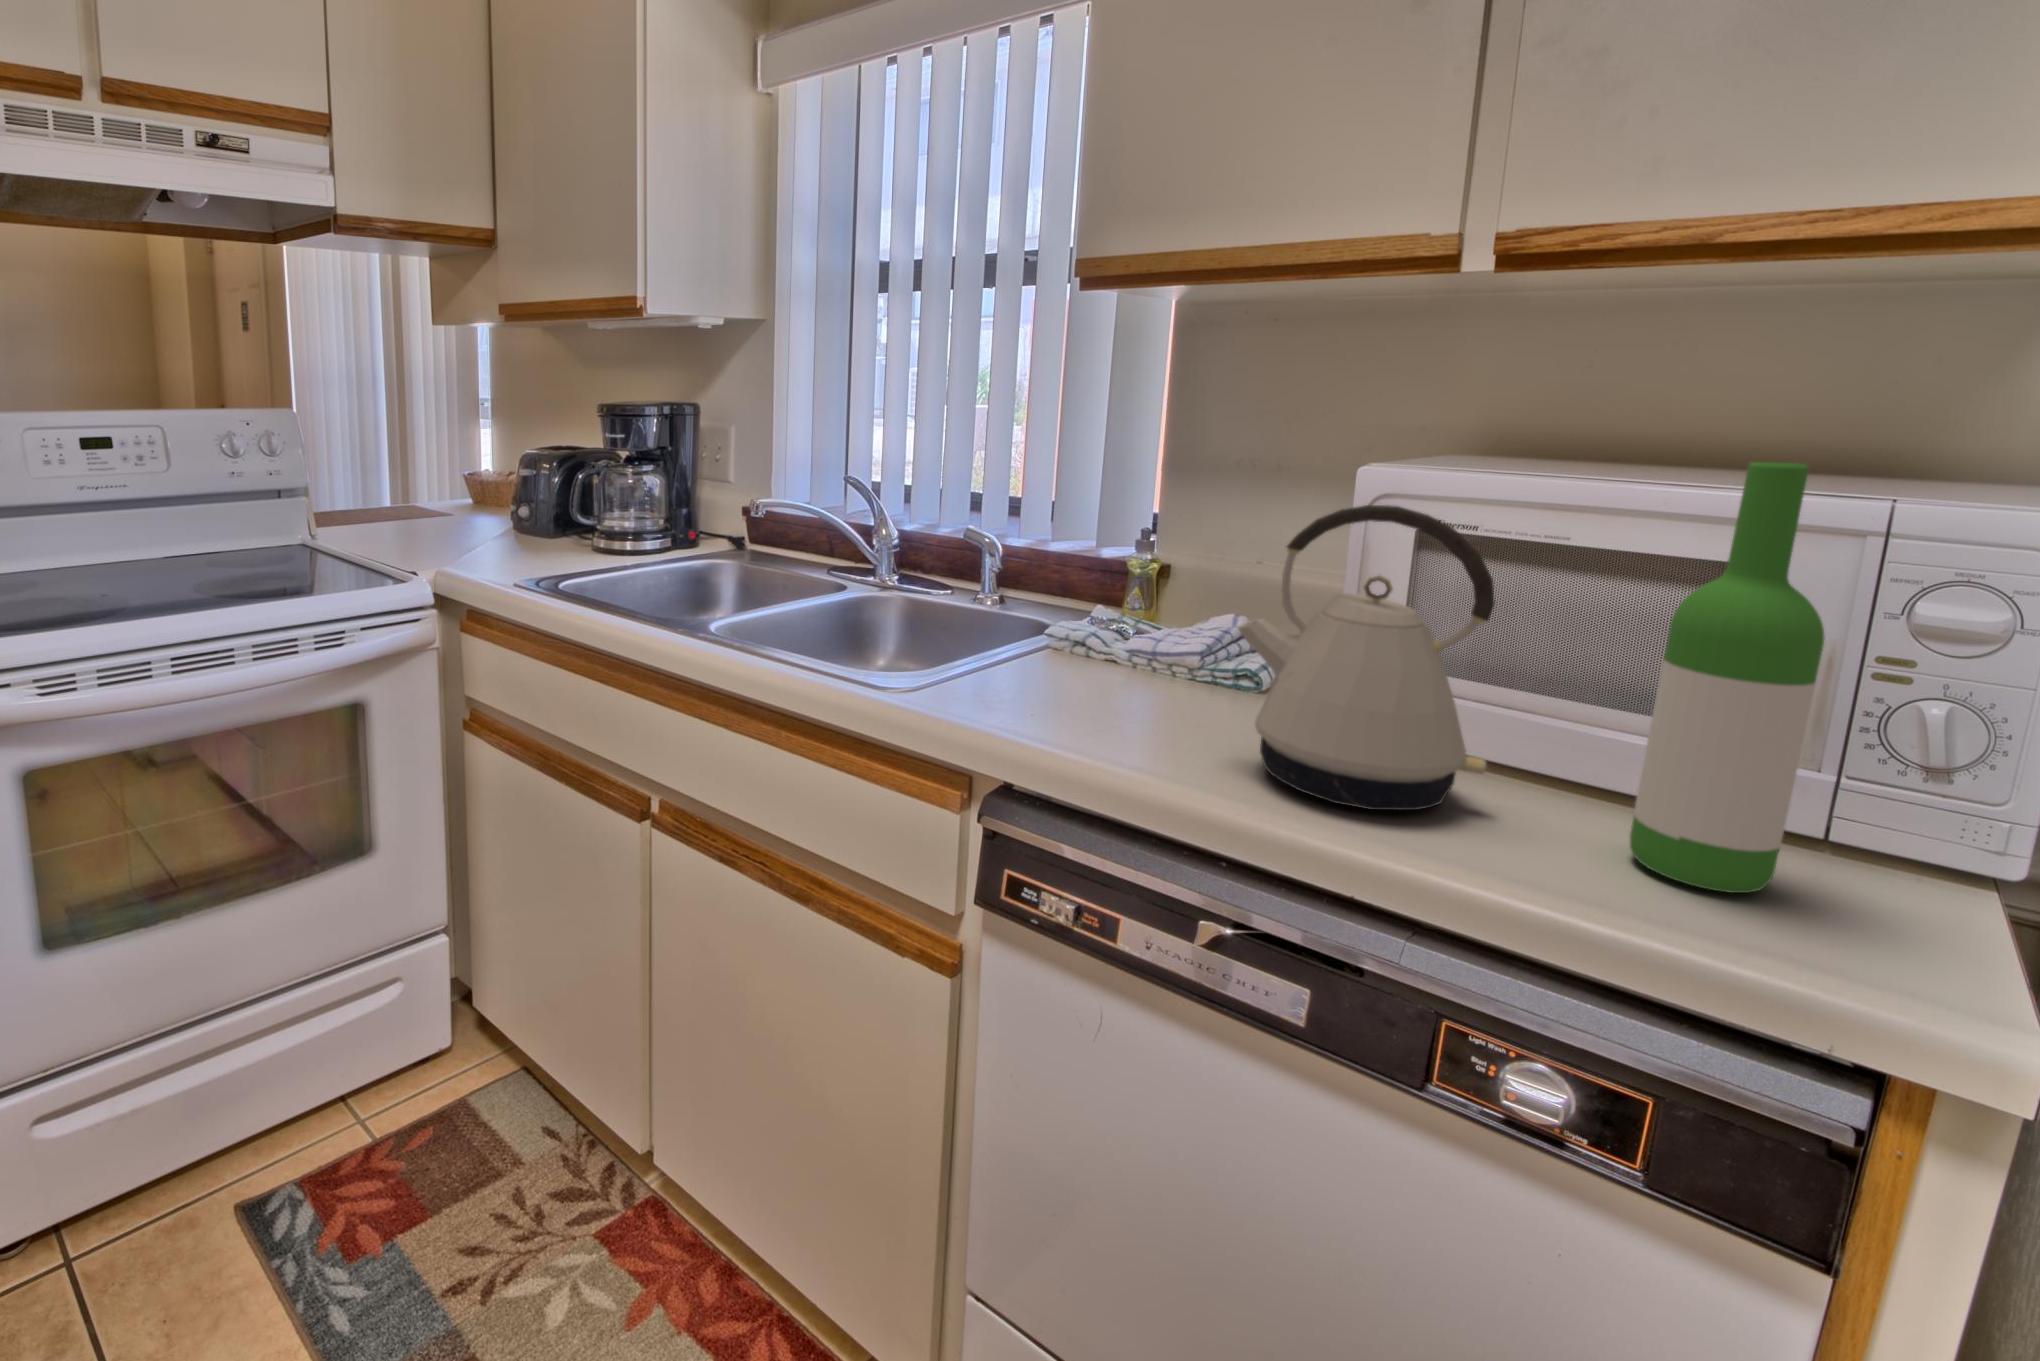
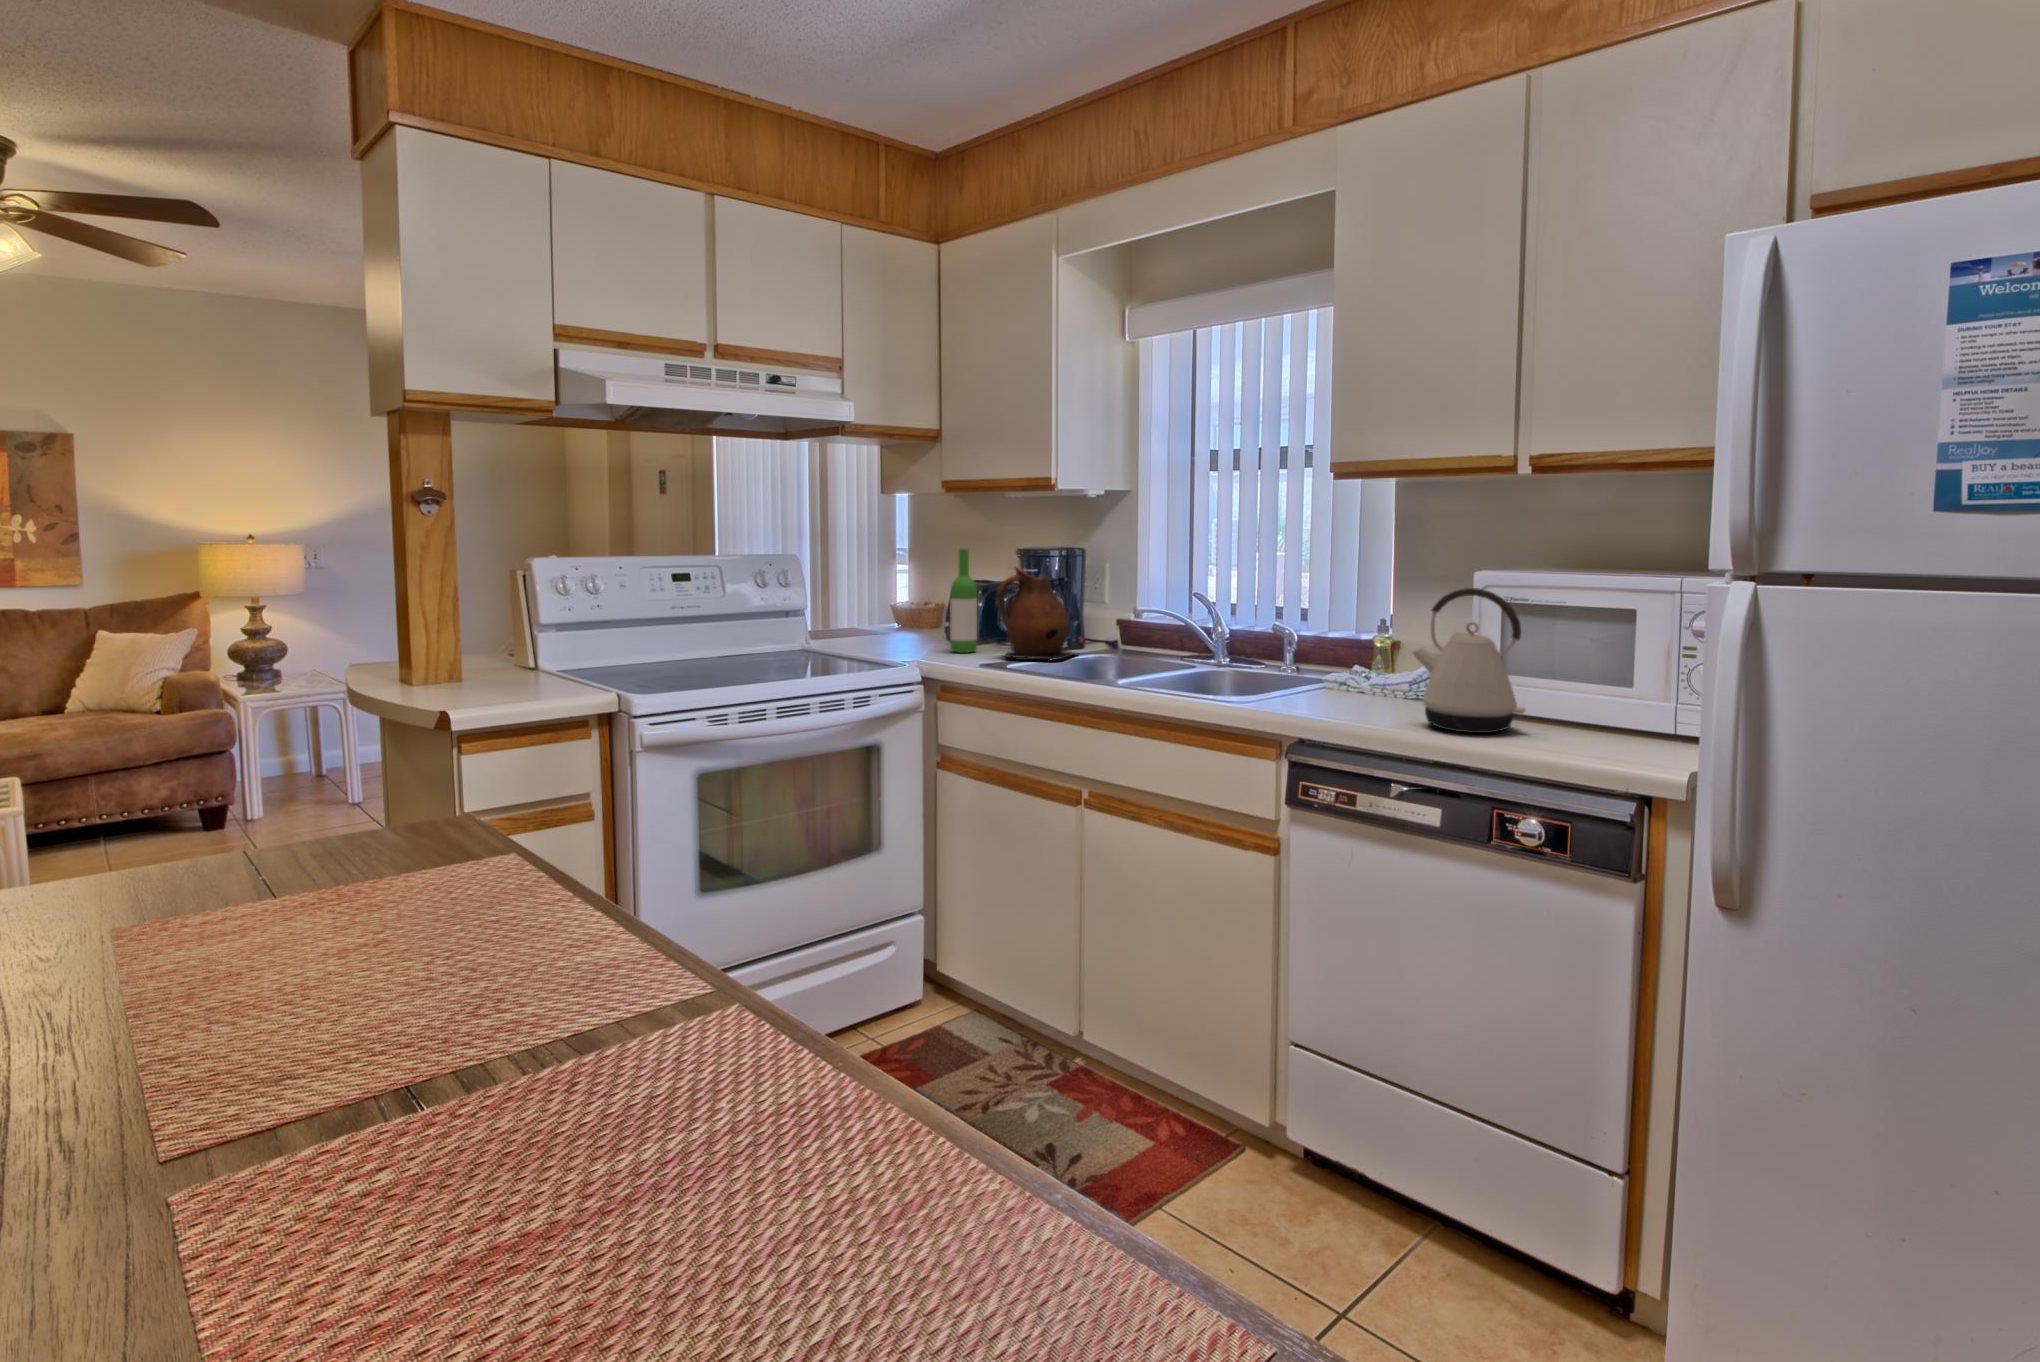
ceramic pitcher: none [560,431,684,571] -> present [997,568,1078,660]
wine bottle: present [1630,462,1825,893] -> present [950,549,977,653]

